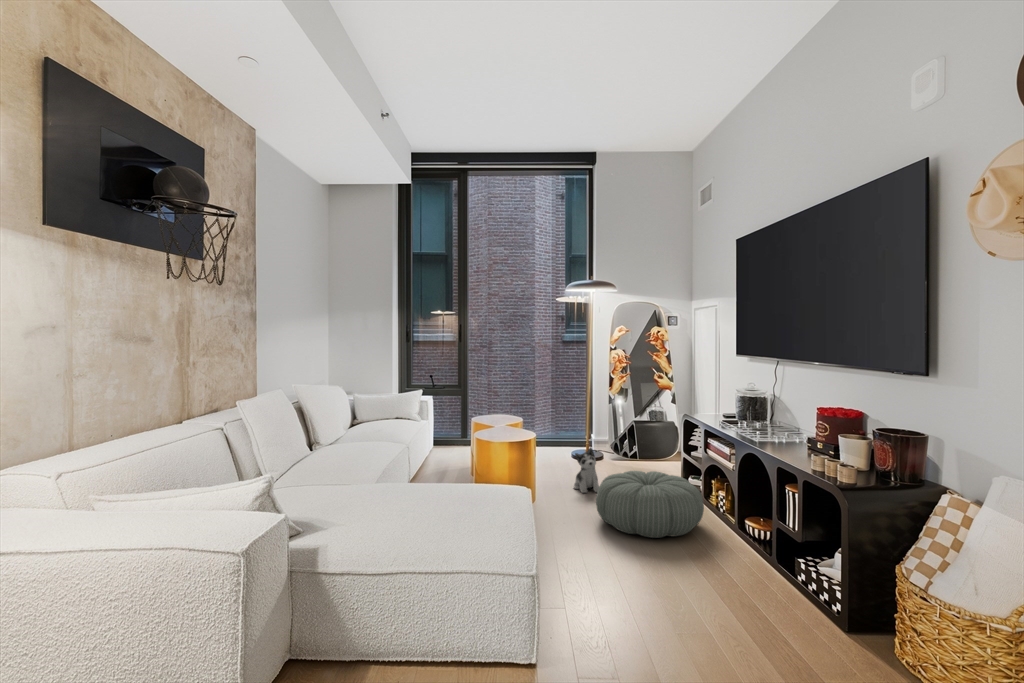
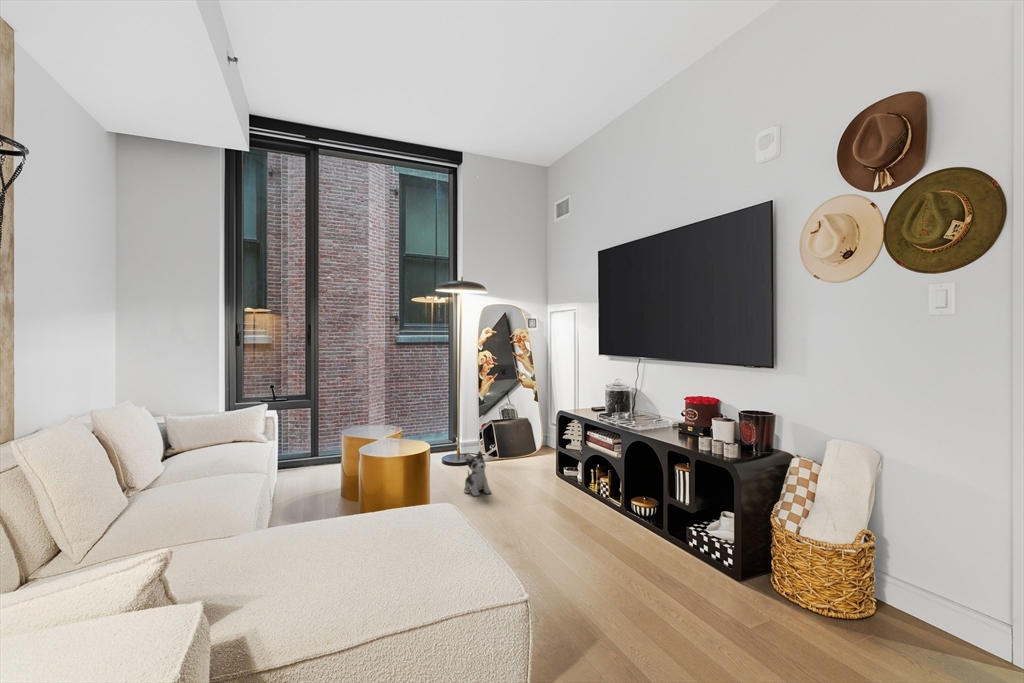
pouf: present [596,471,704,538] -> none [500,467,596,528]

